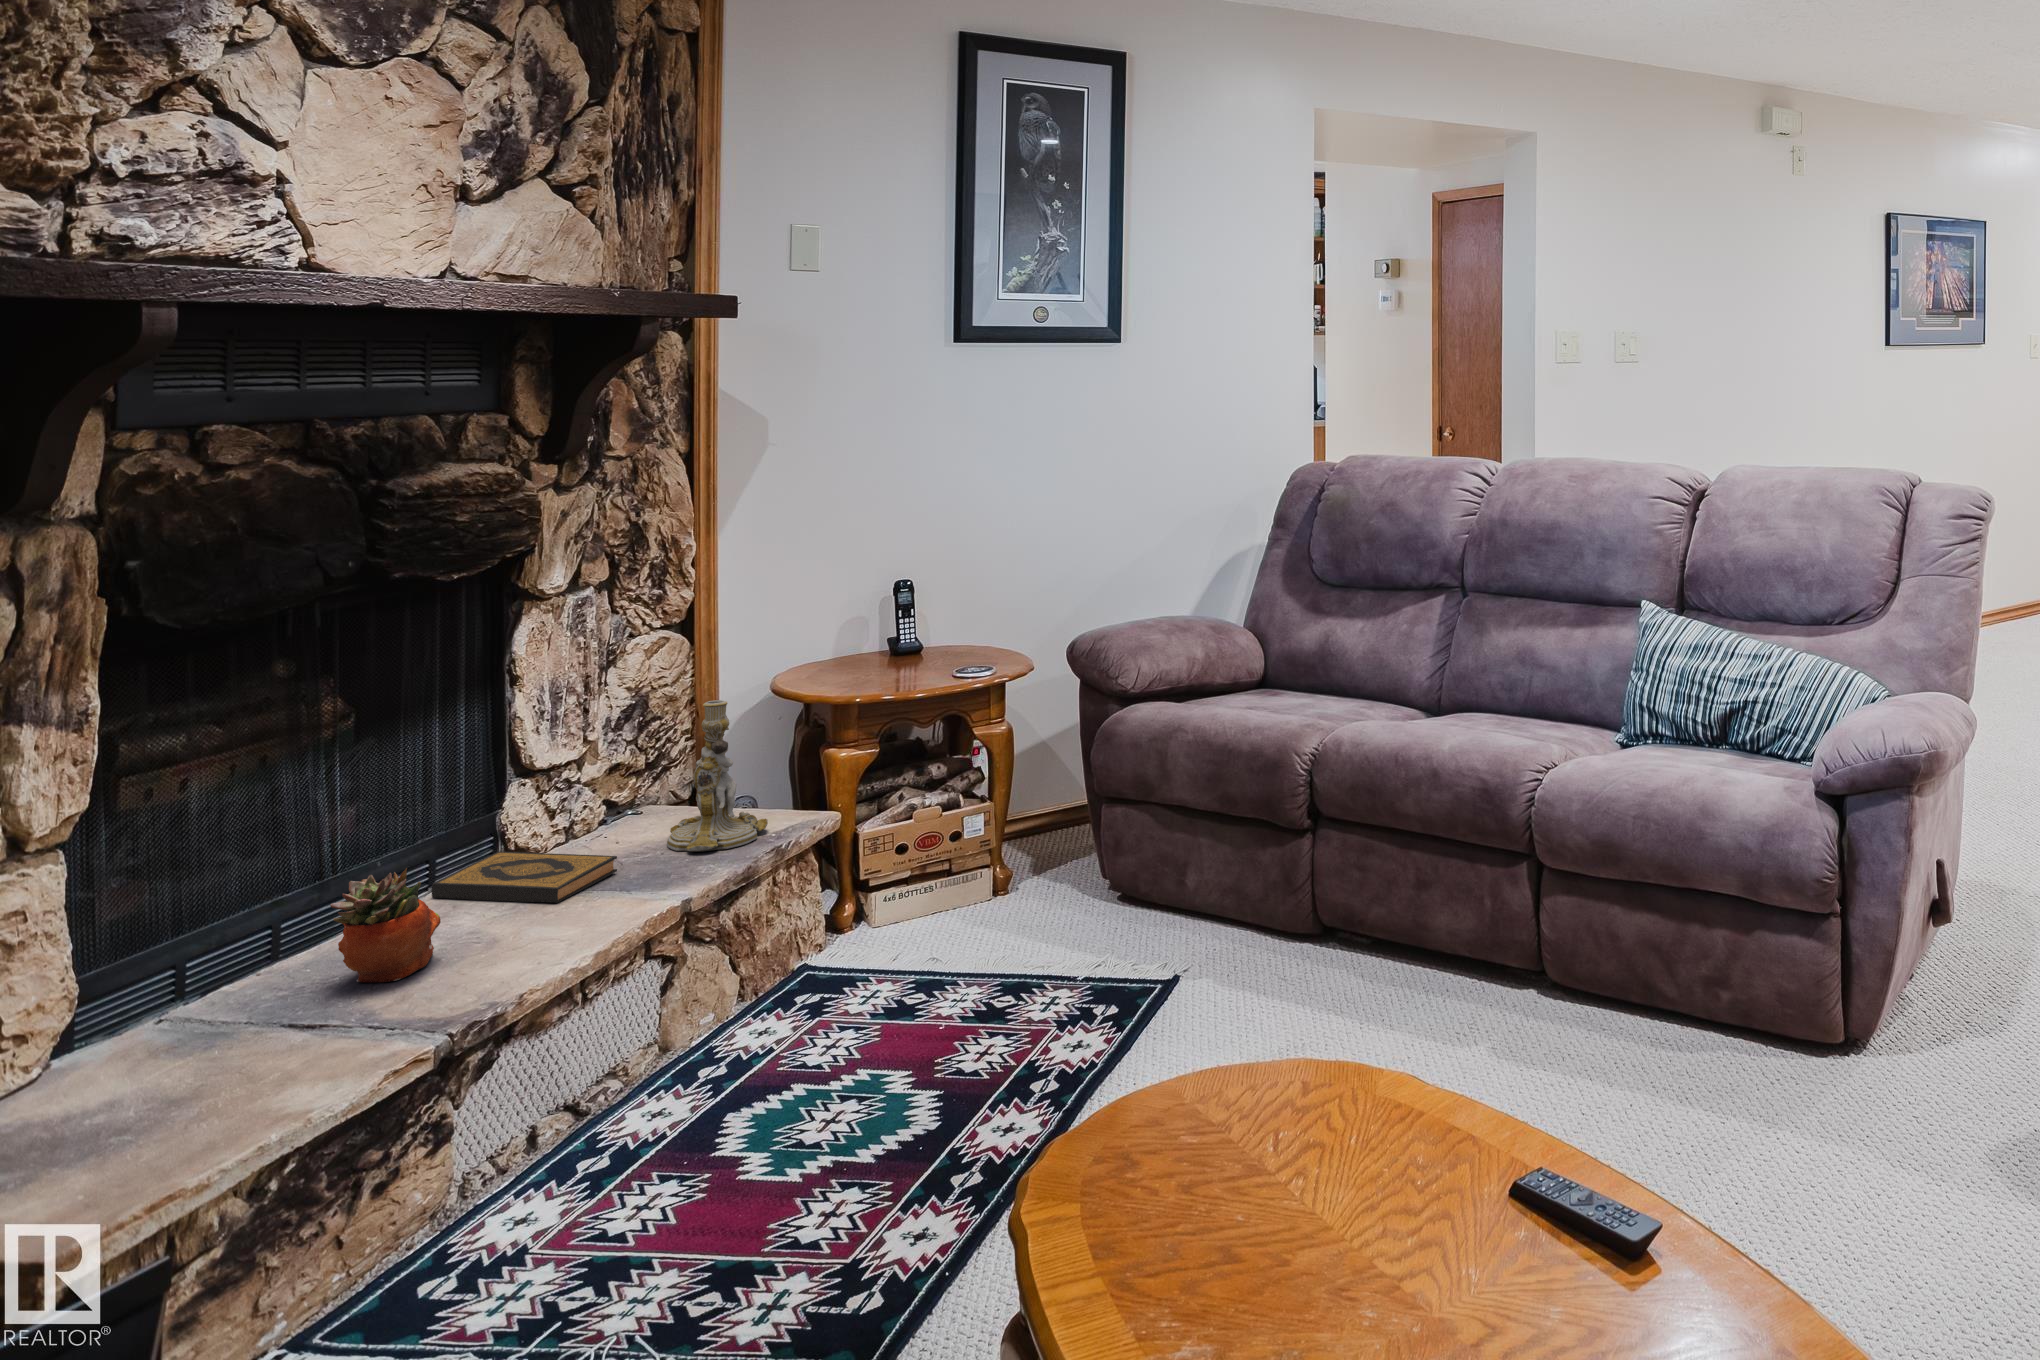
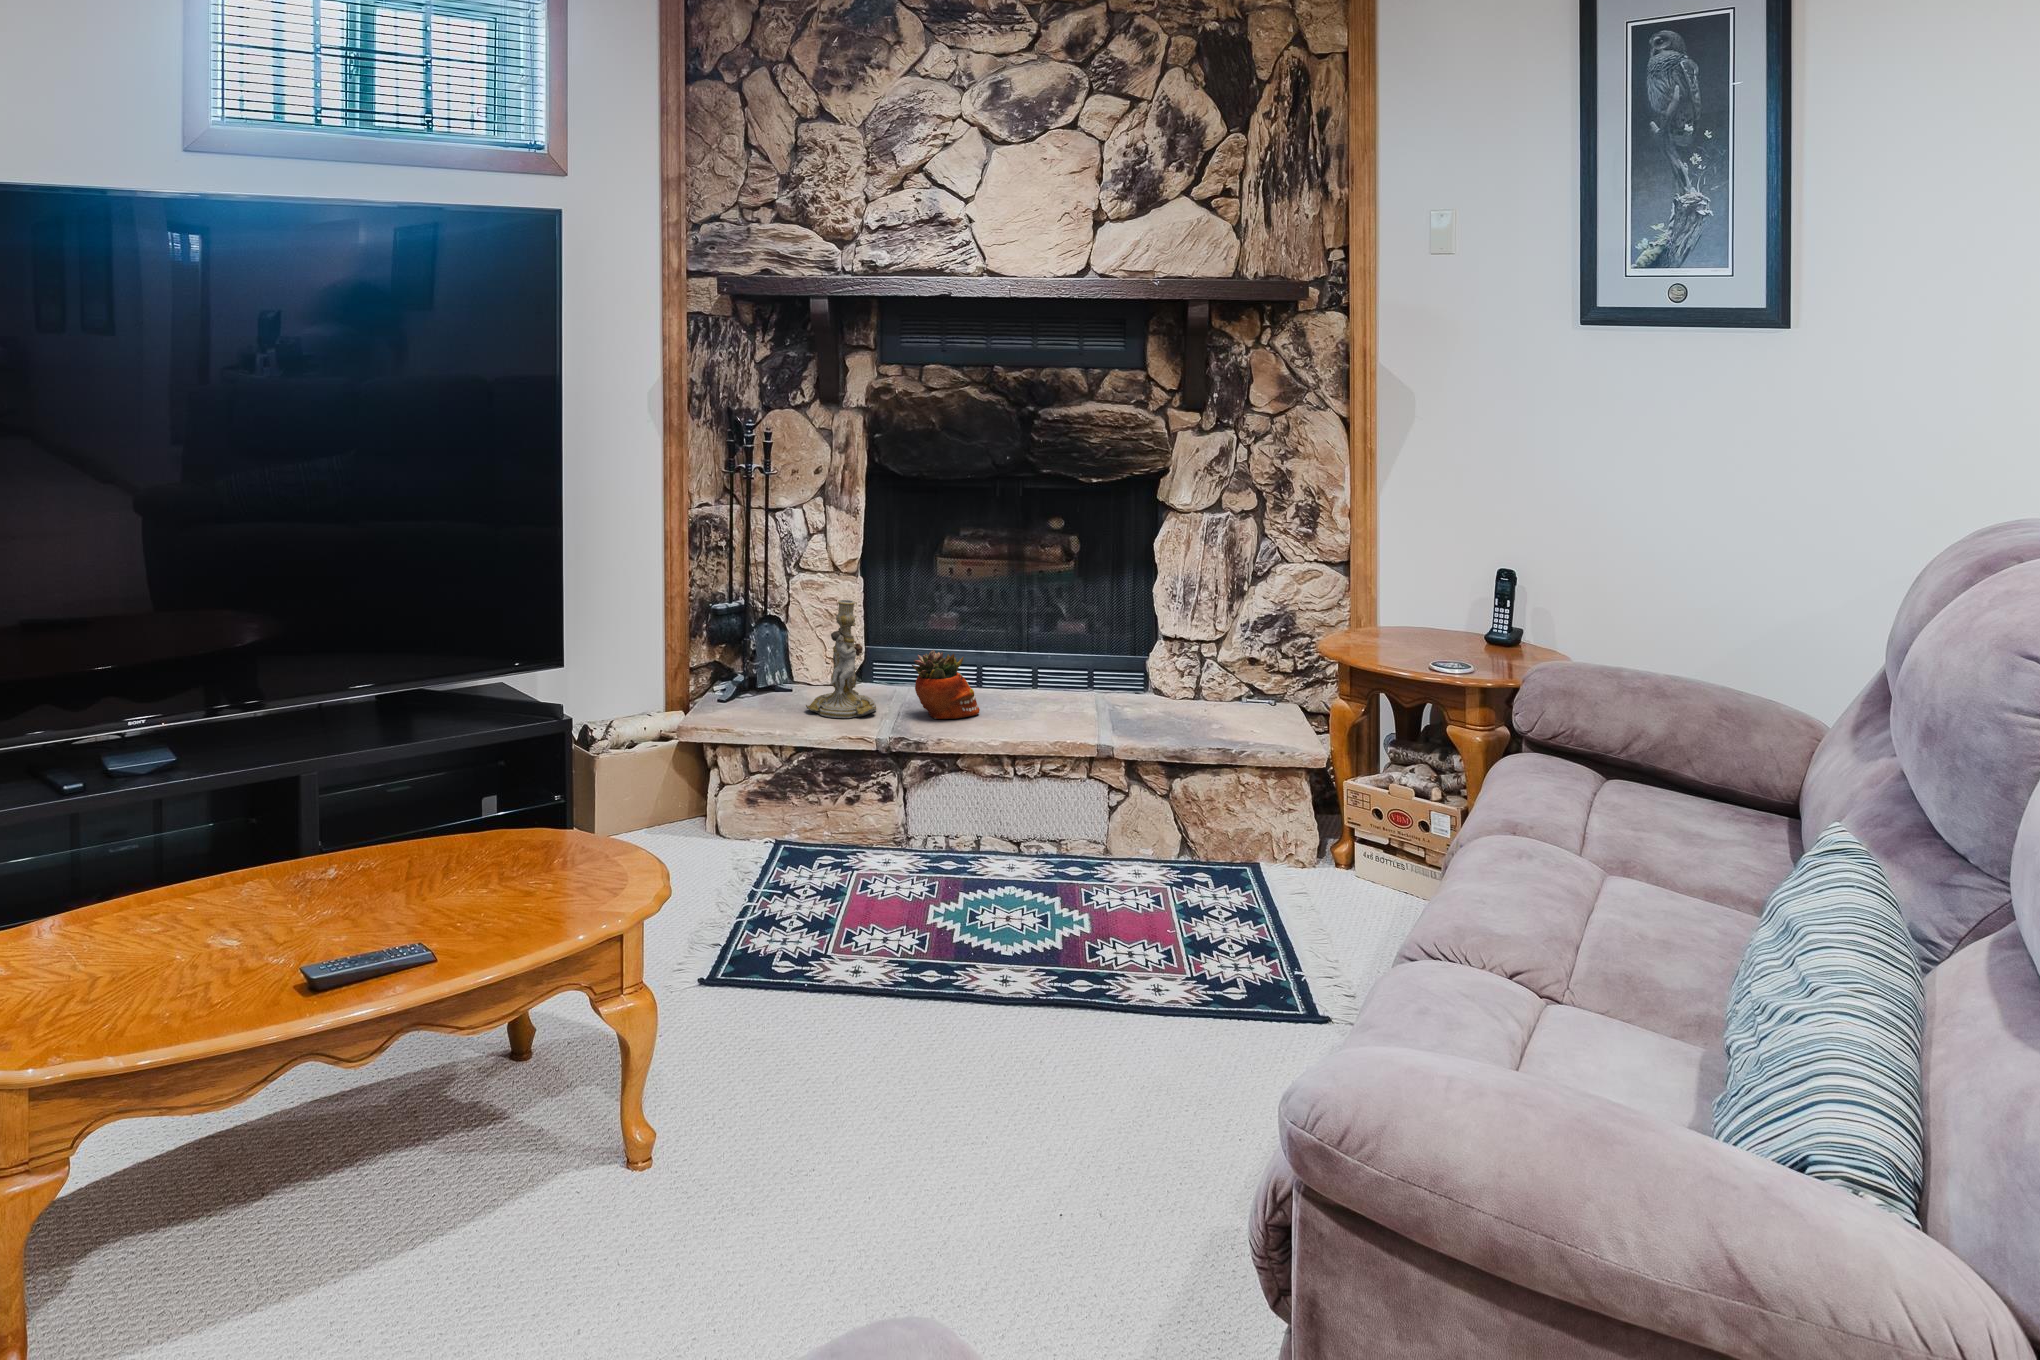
candlestick: present [667,700,768,852] -> present [806,600,876,718]
hardback book: present [431,852,617,903] -> none [1057,685,1138,721]

